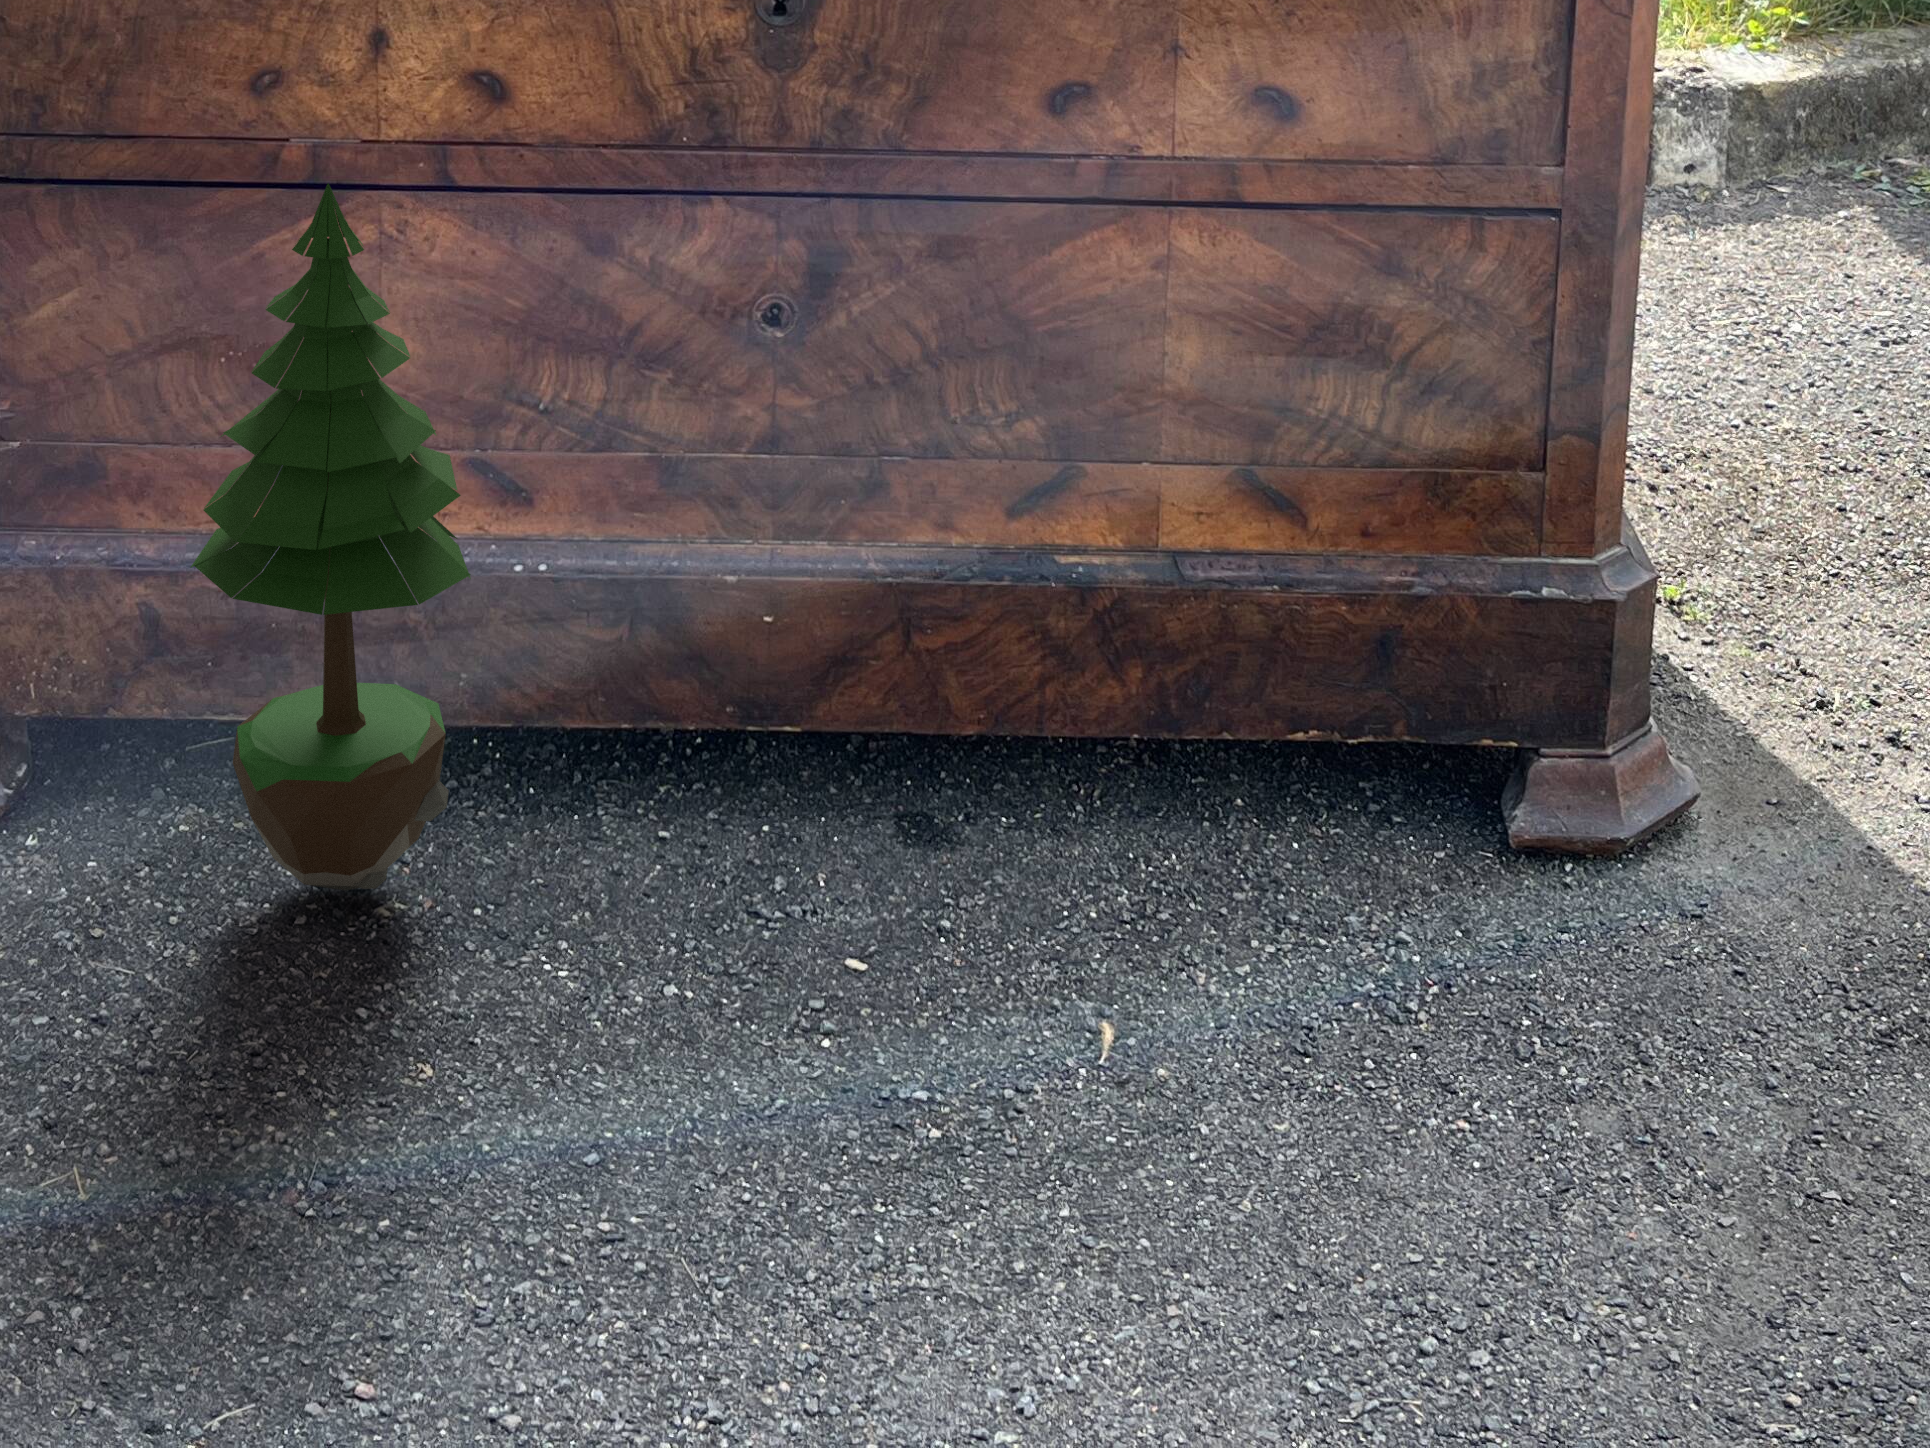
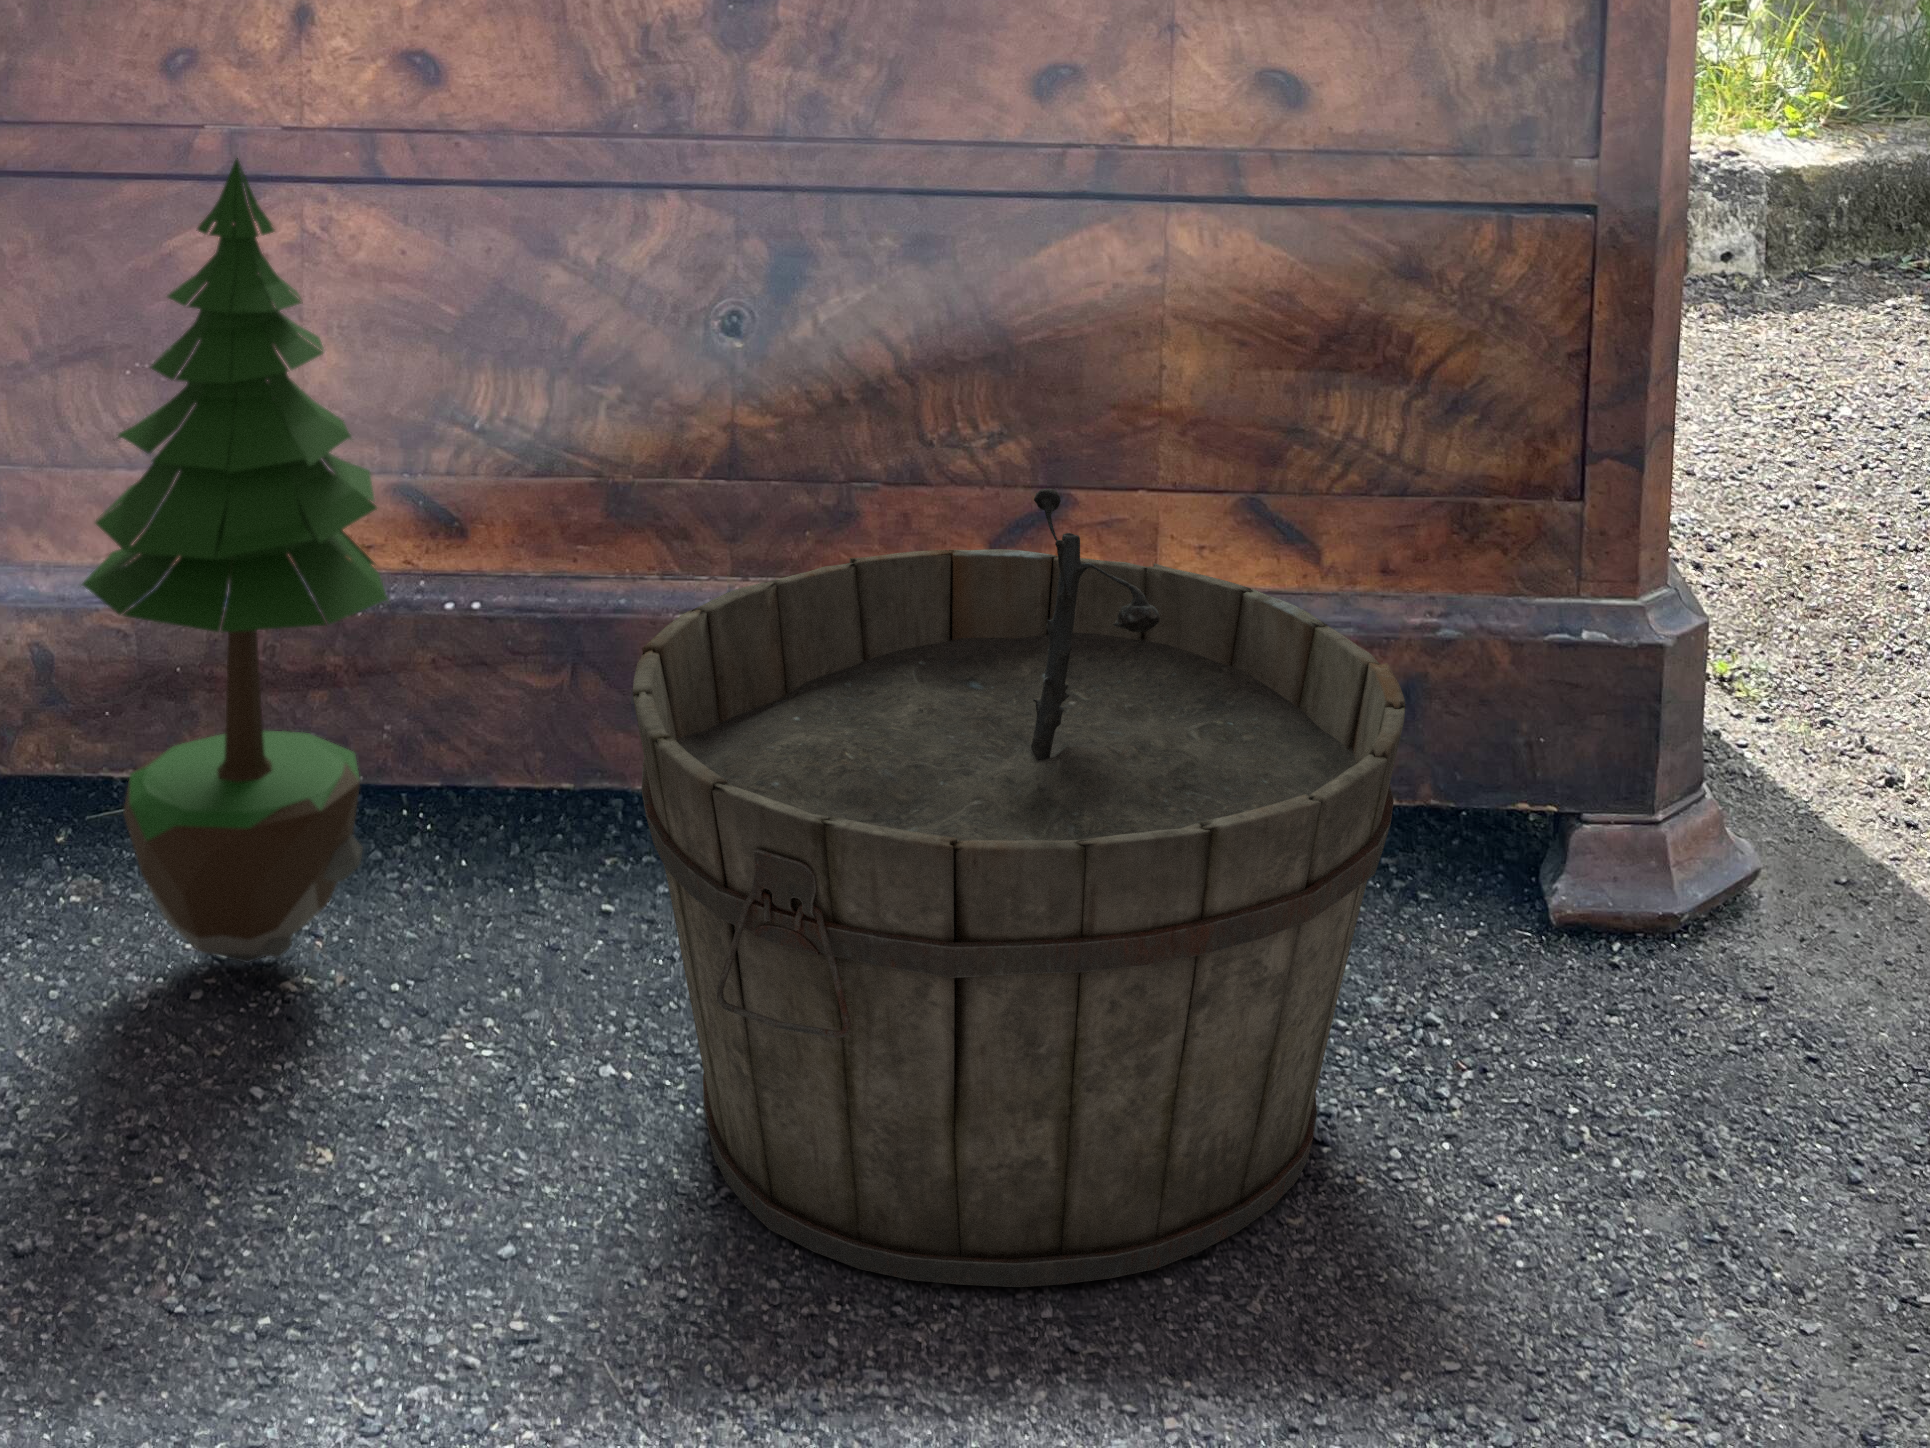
wooden bucket: none [698,491,1387,1197] -> present [633,489,1405,1287]

